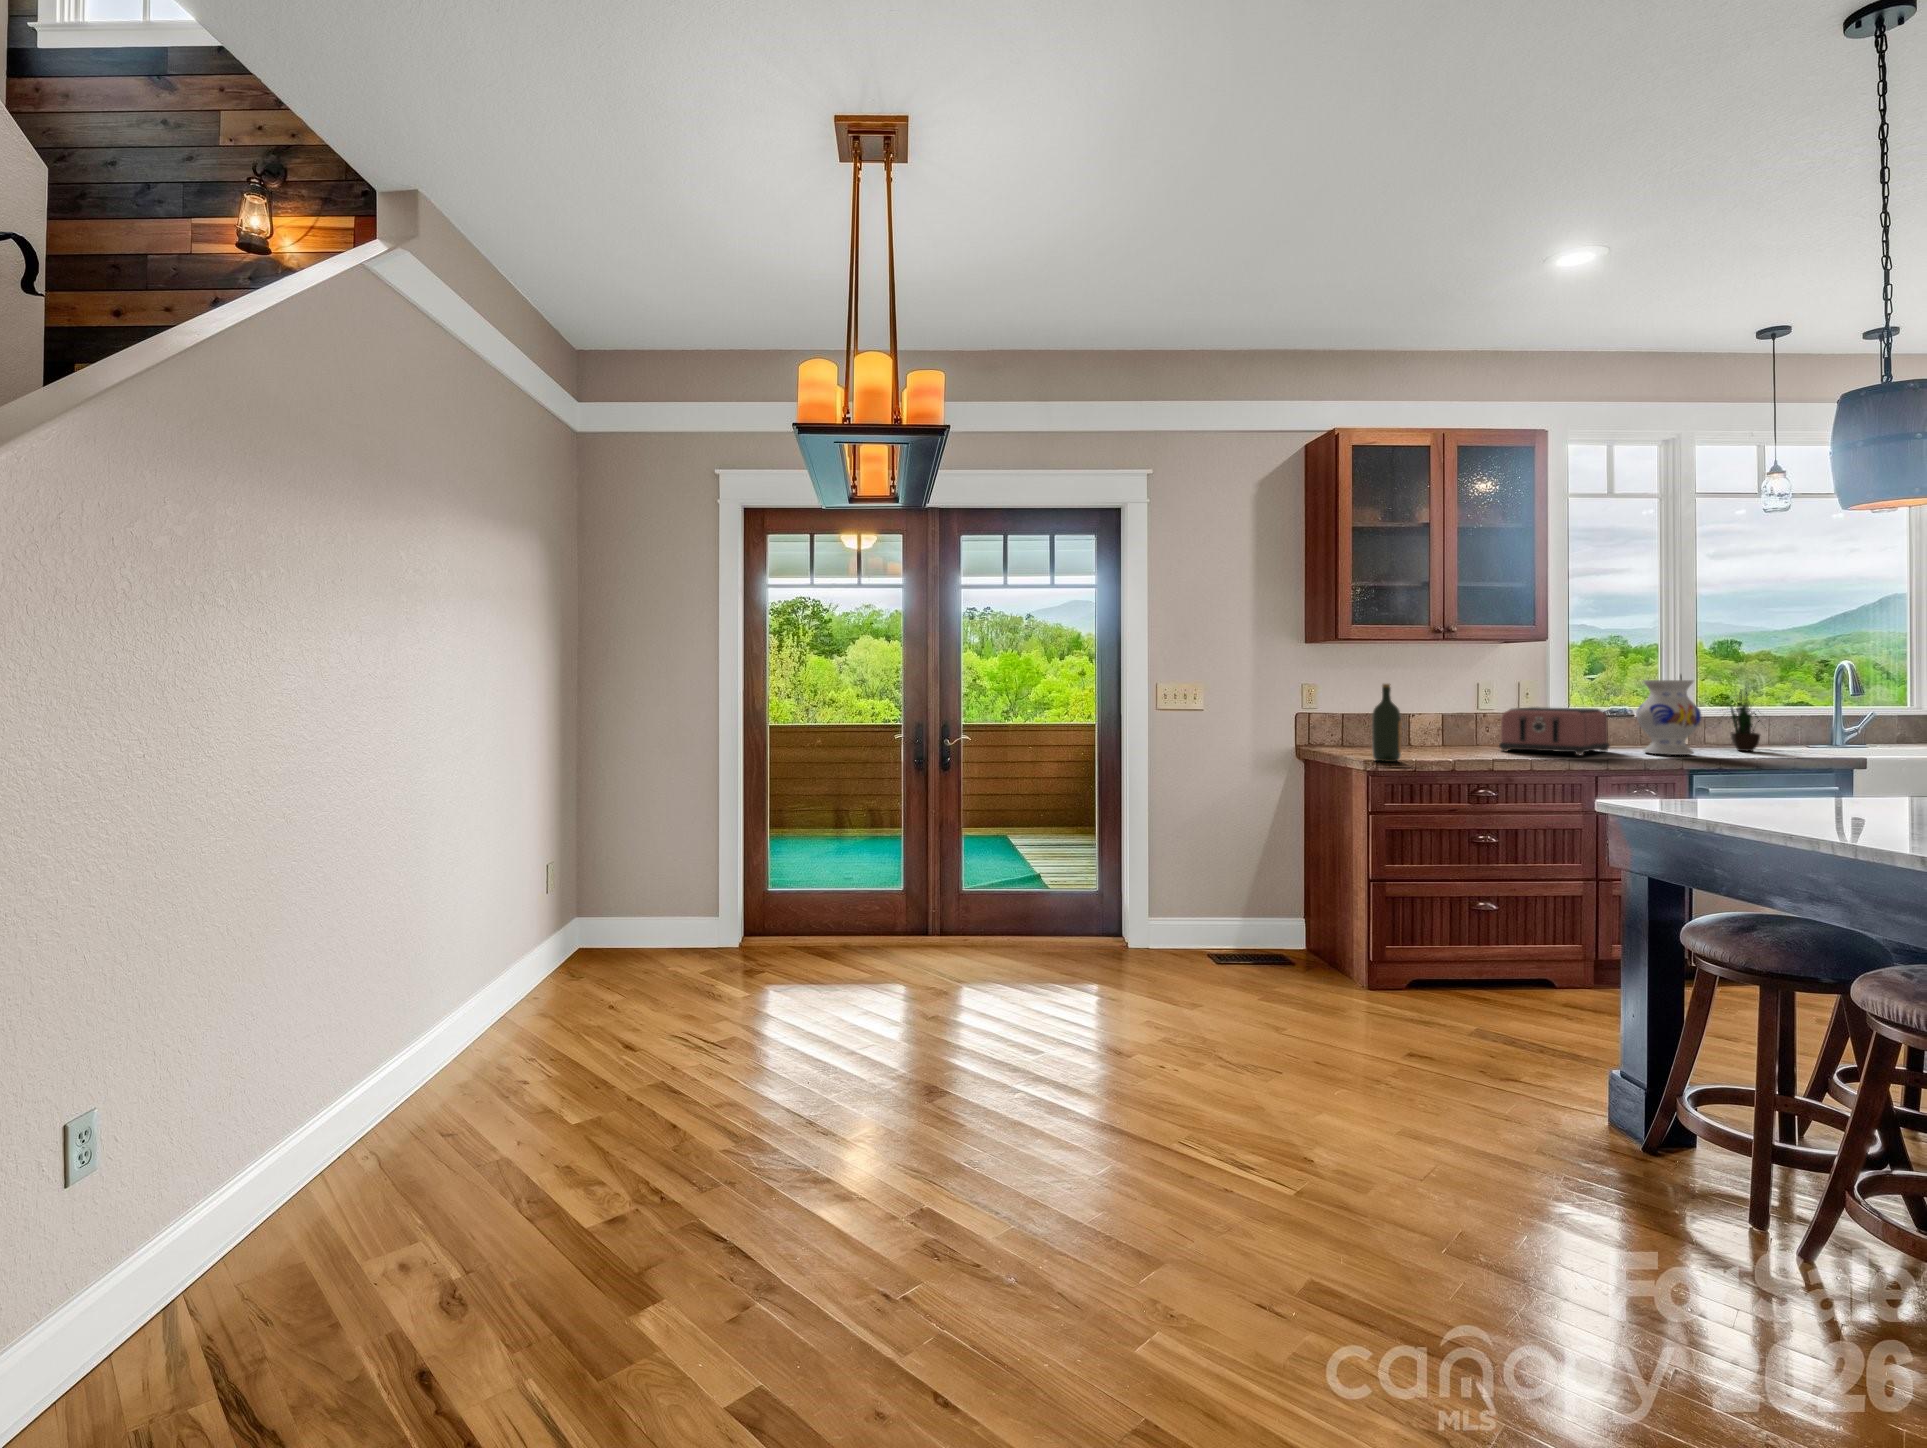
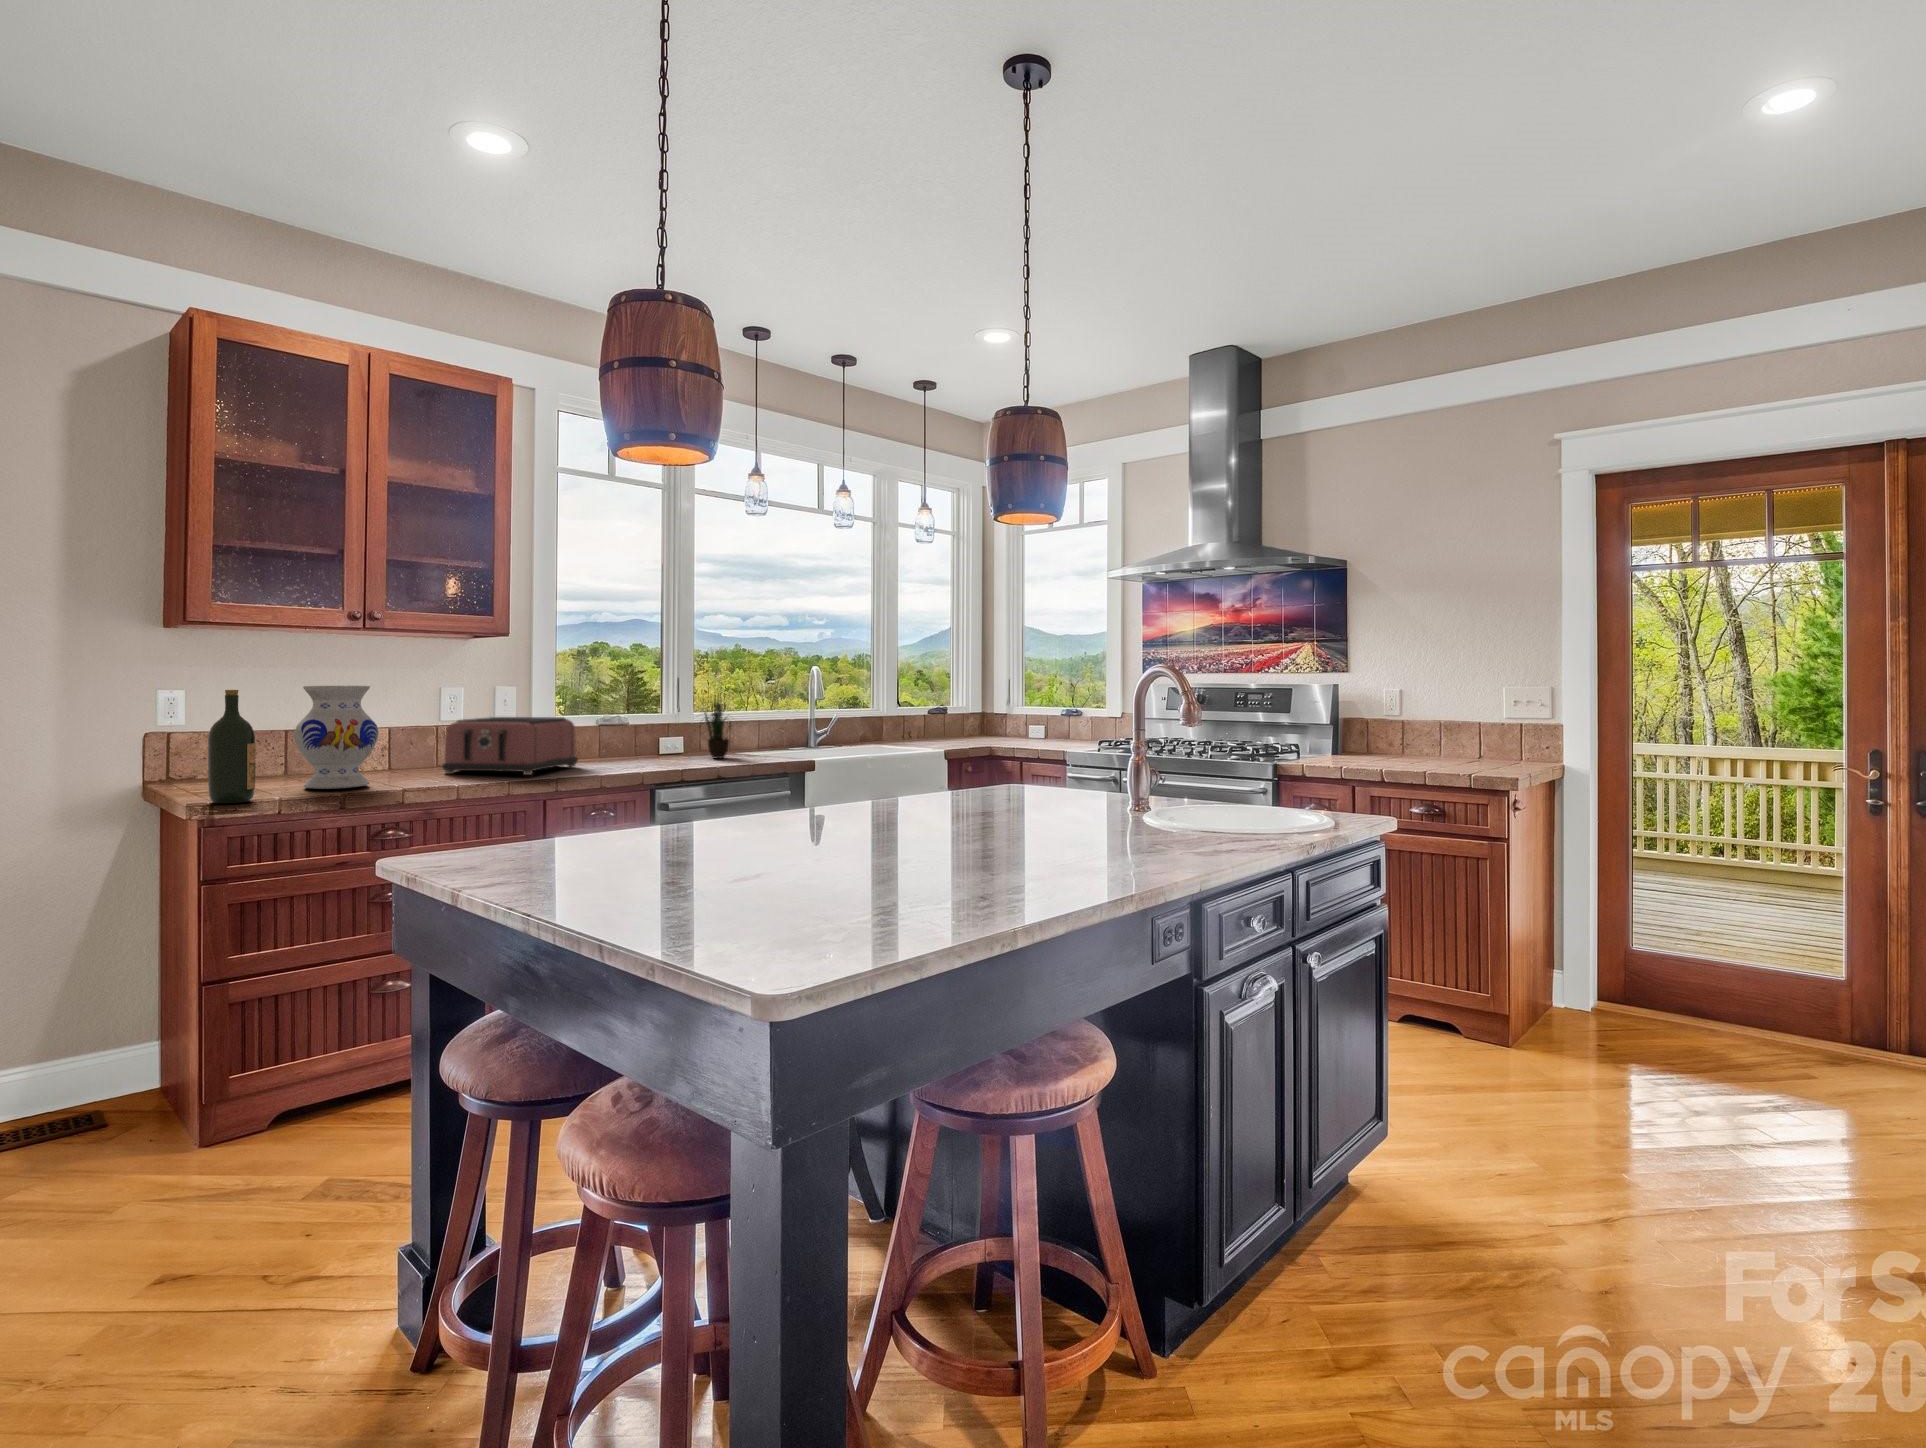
vase: present [1636,680,1701,755] -> present [294,686,379,789]

